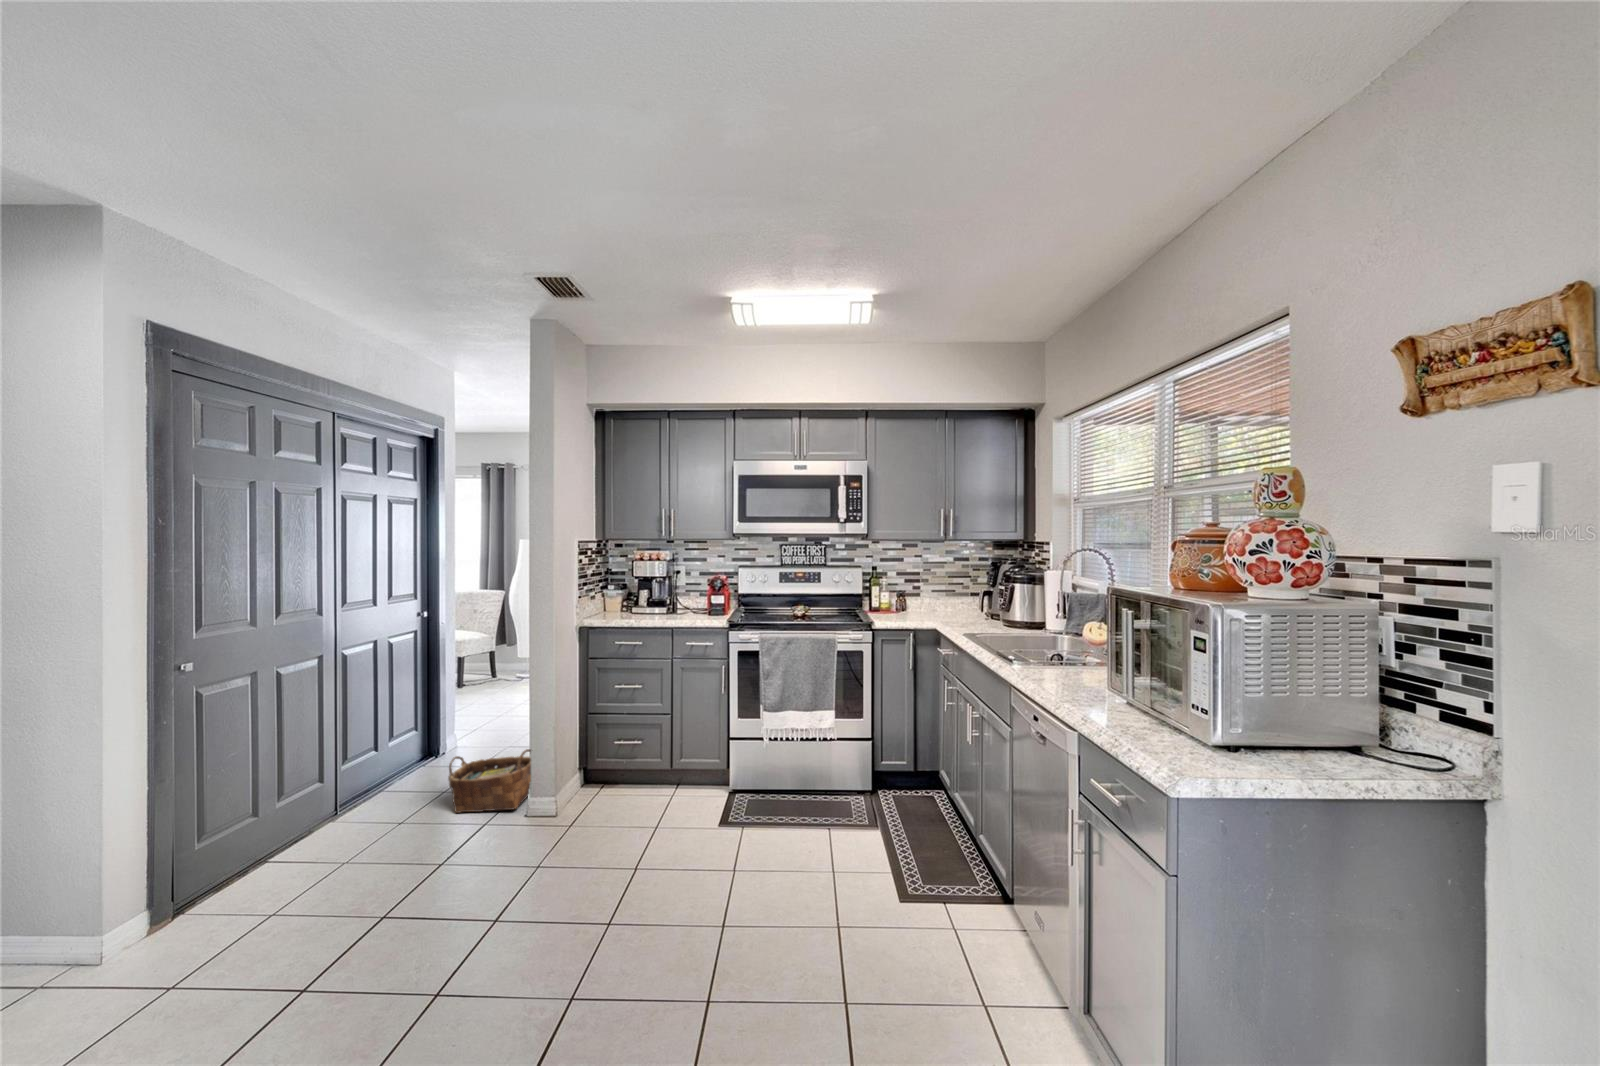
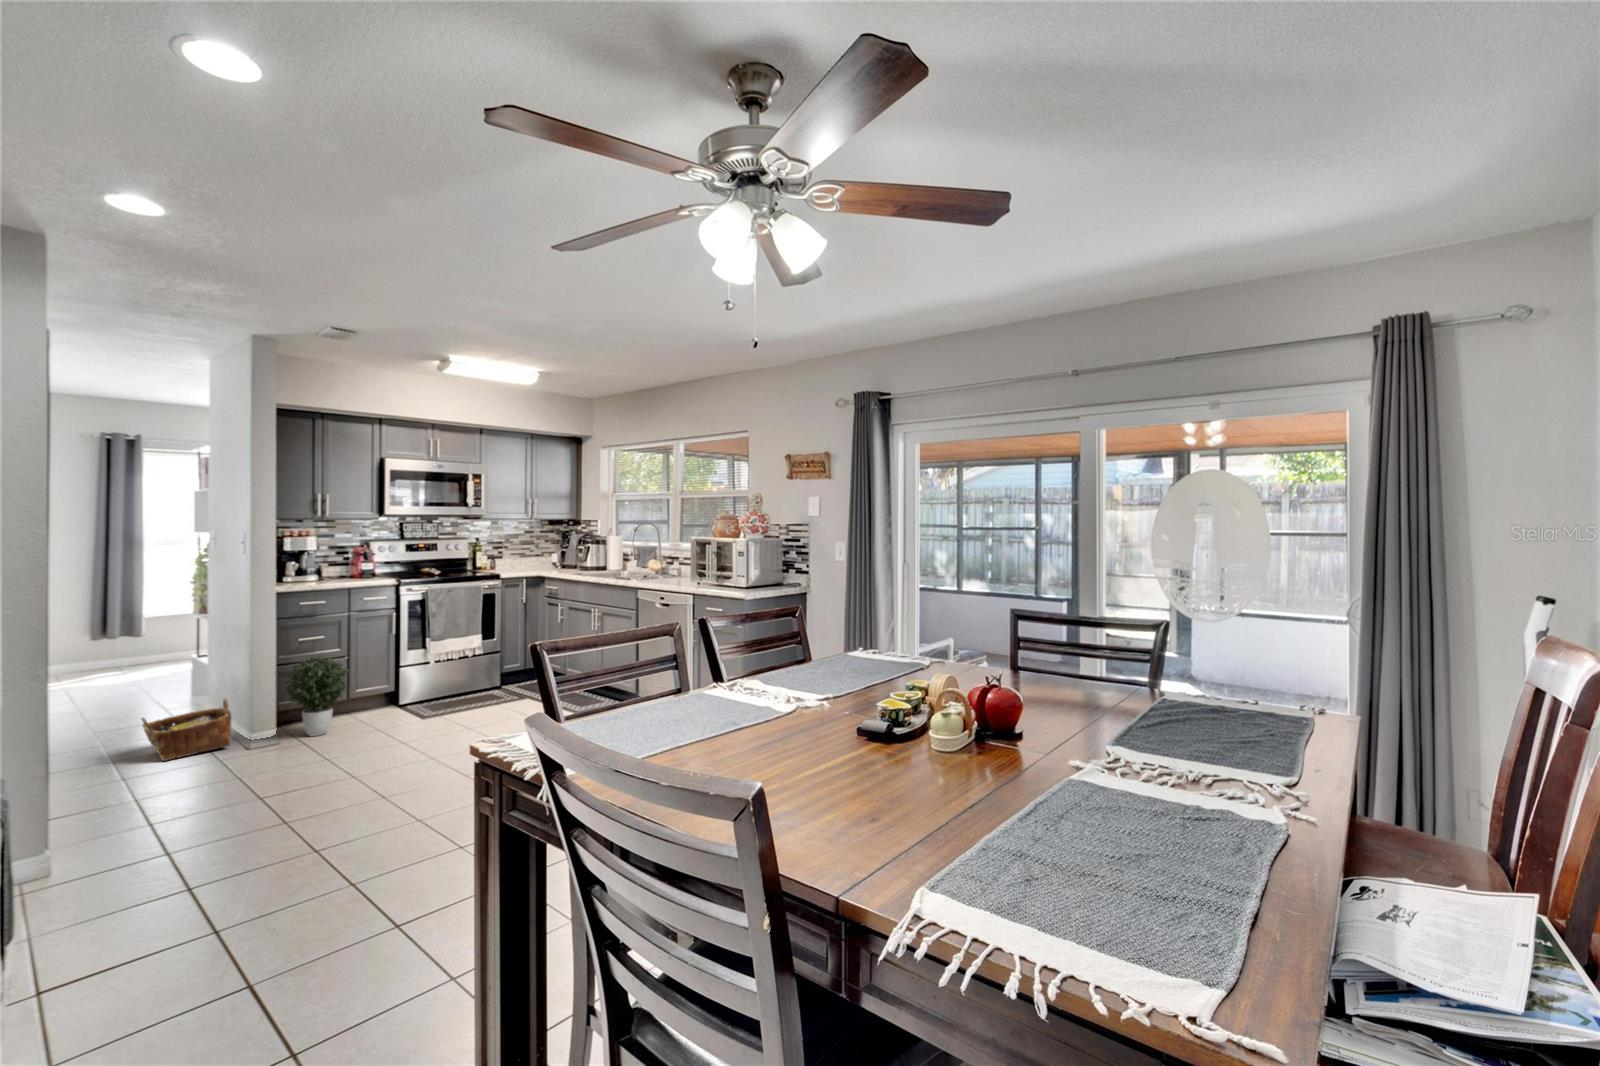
potted plant: none [562,713,638,822] -> present [284,656,349,736]

